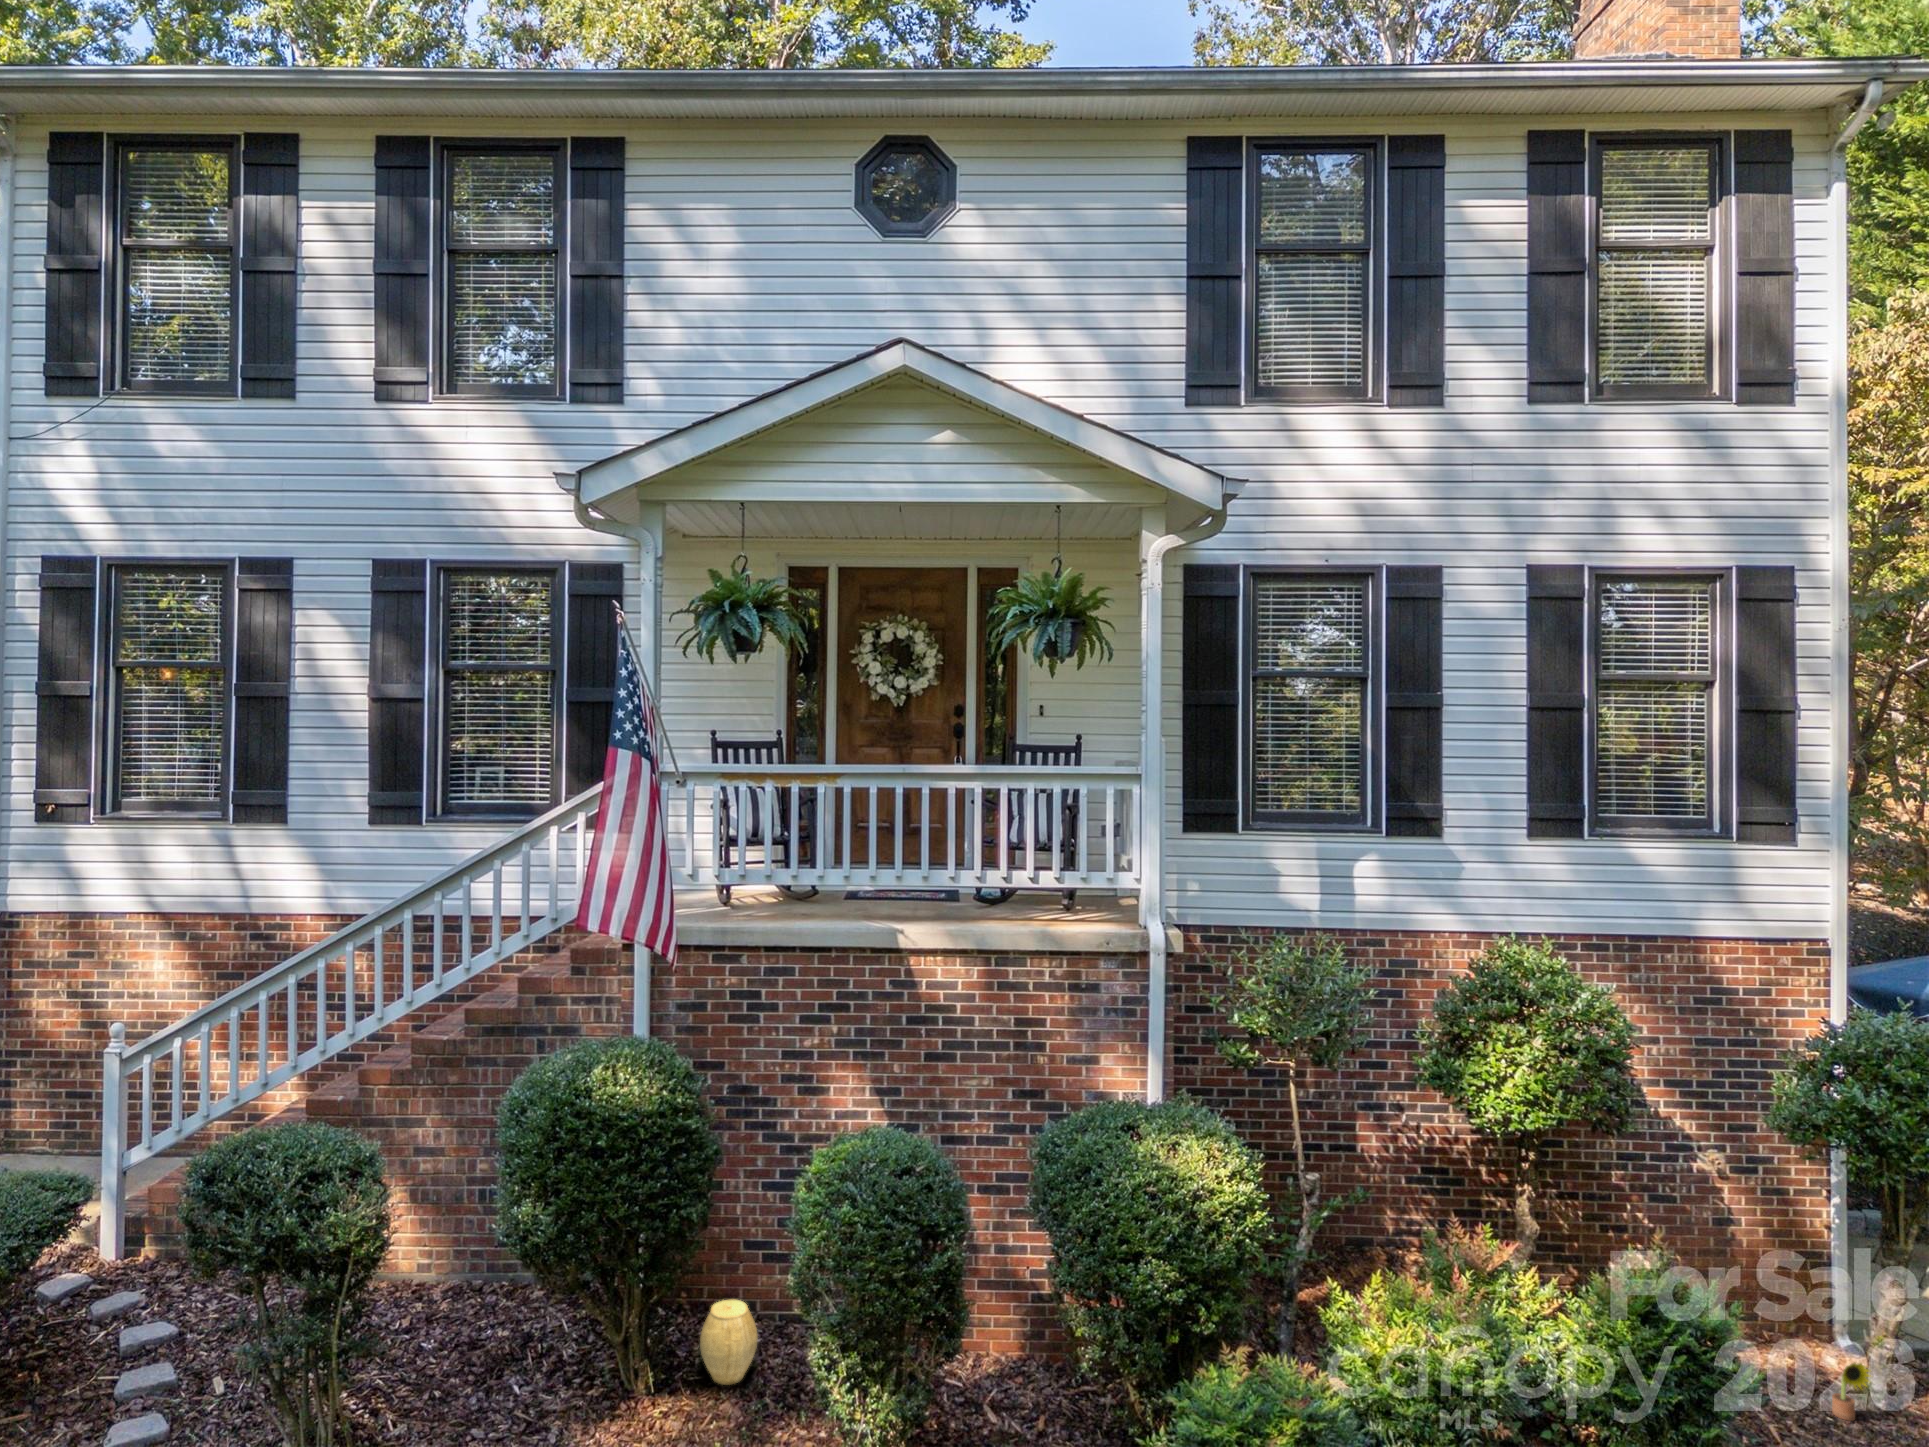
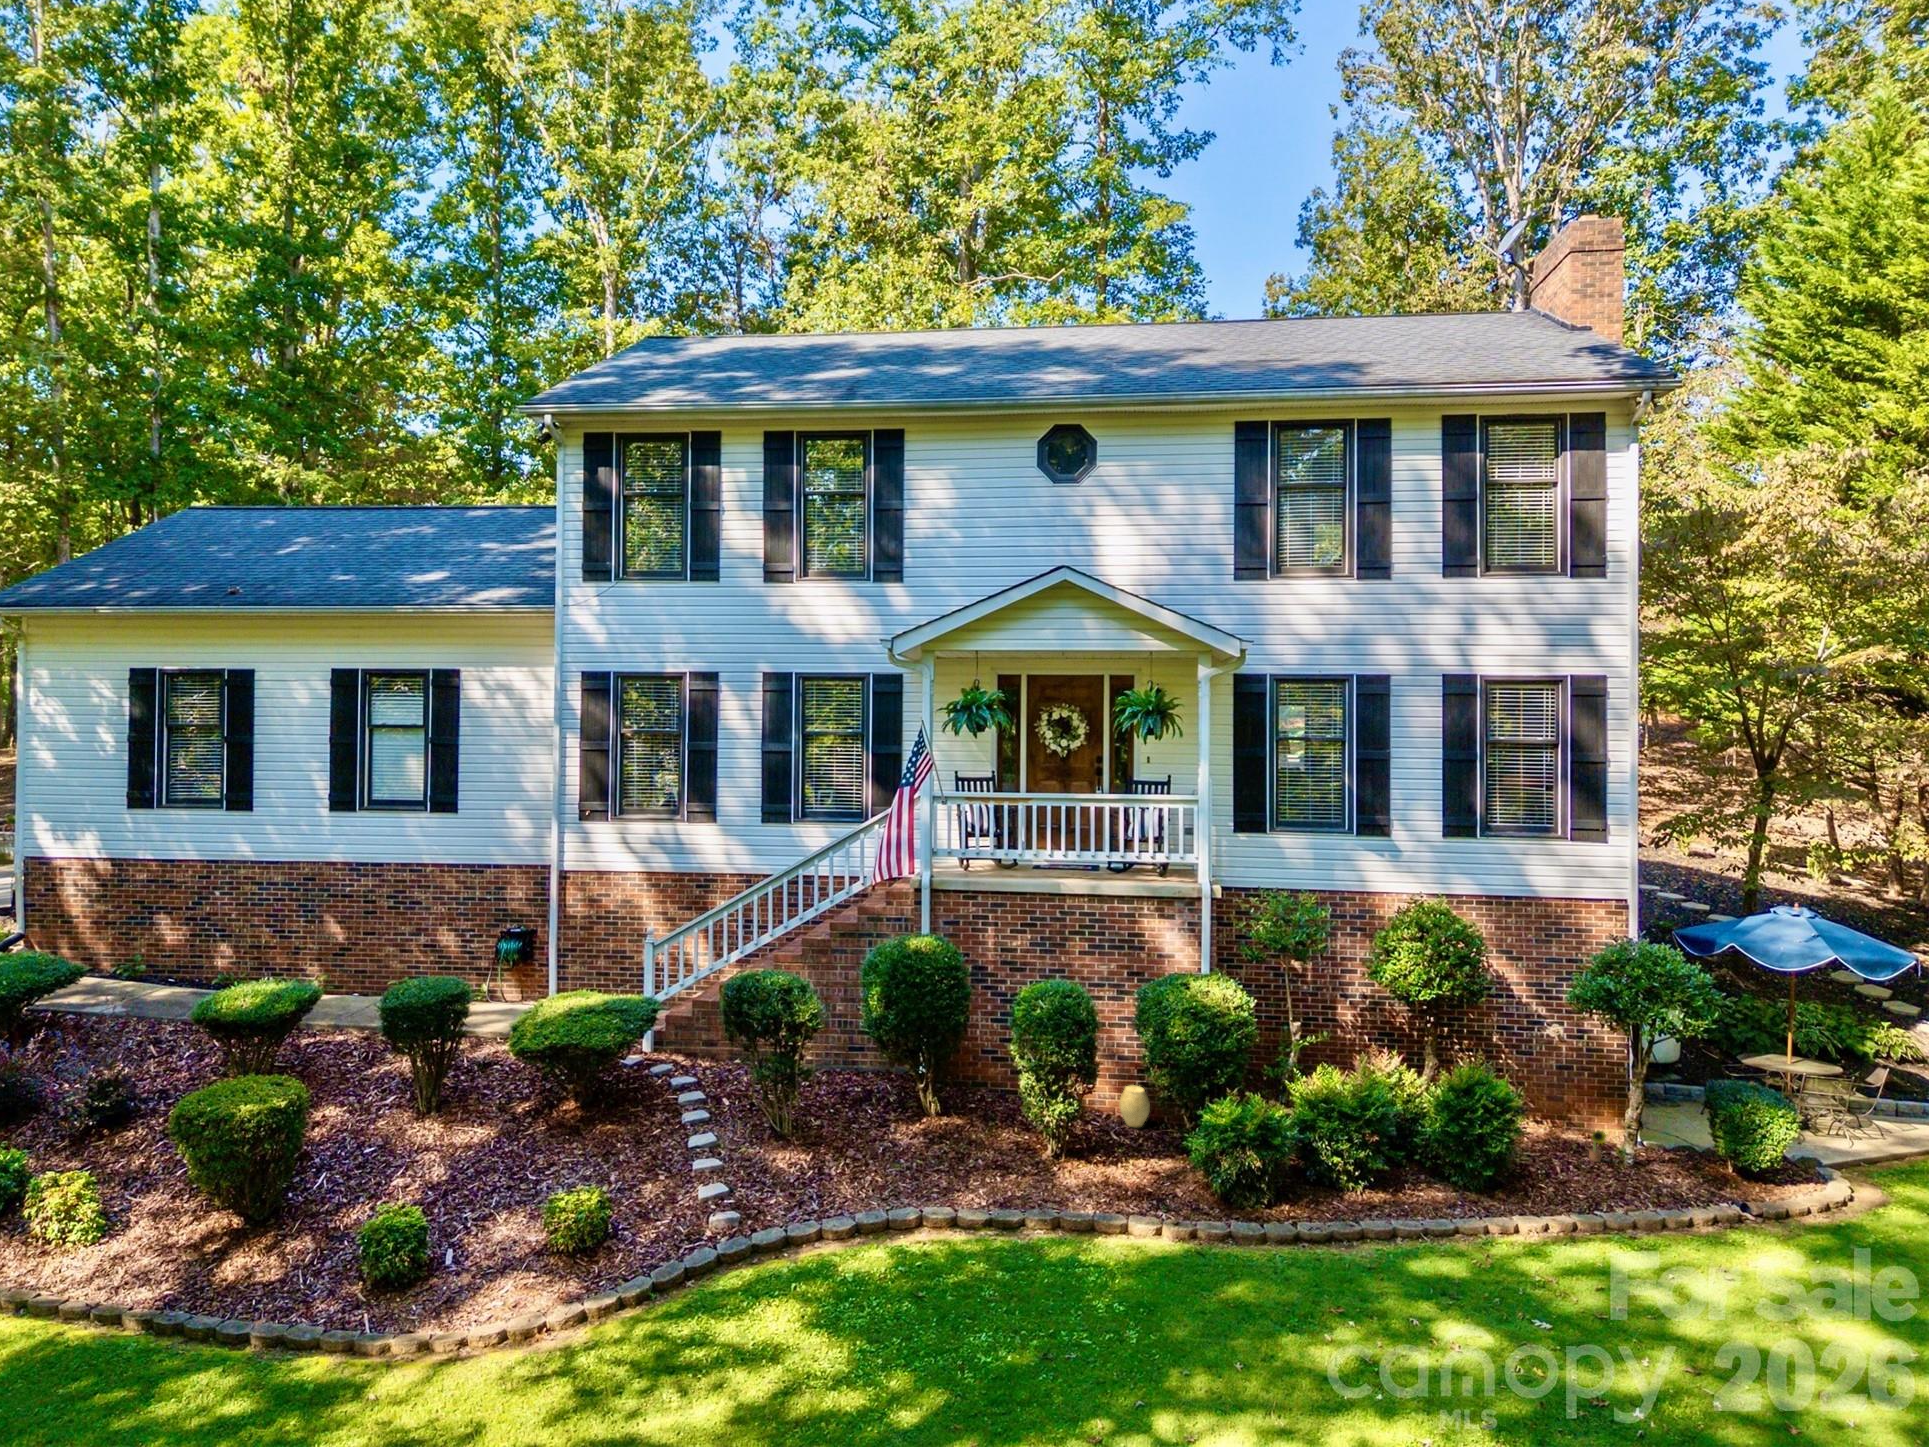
woven basket: present [700,1299,758,1385] -> present [1119,1086,1150,1128]

